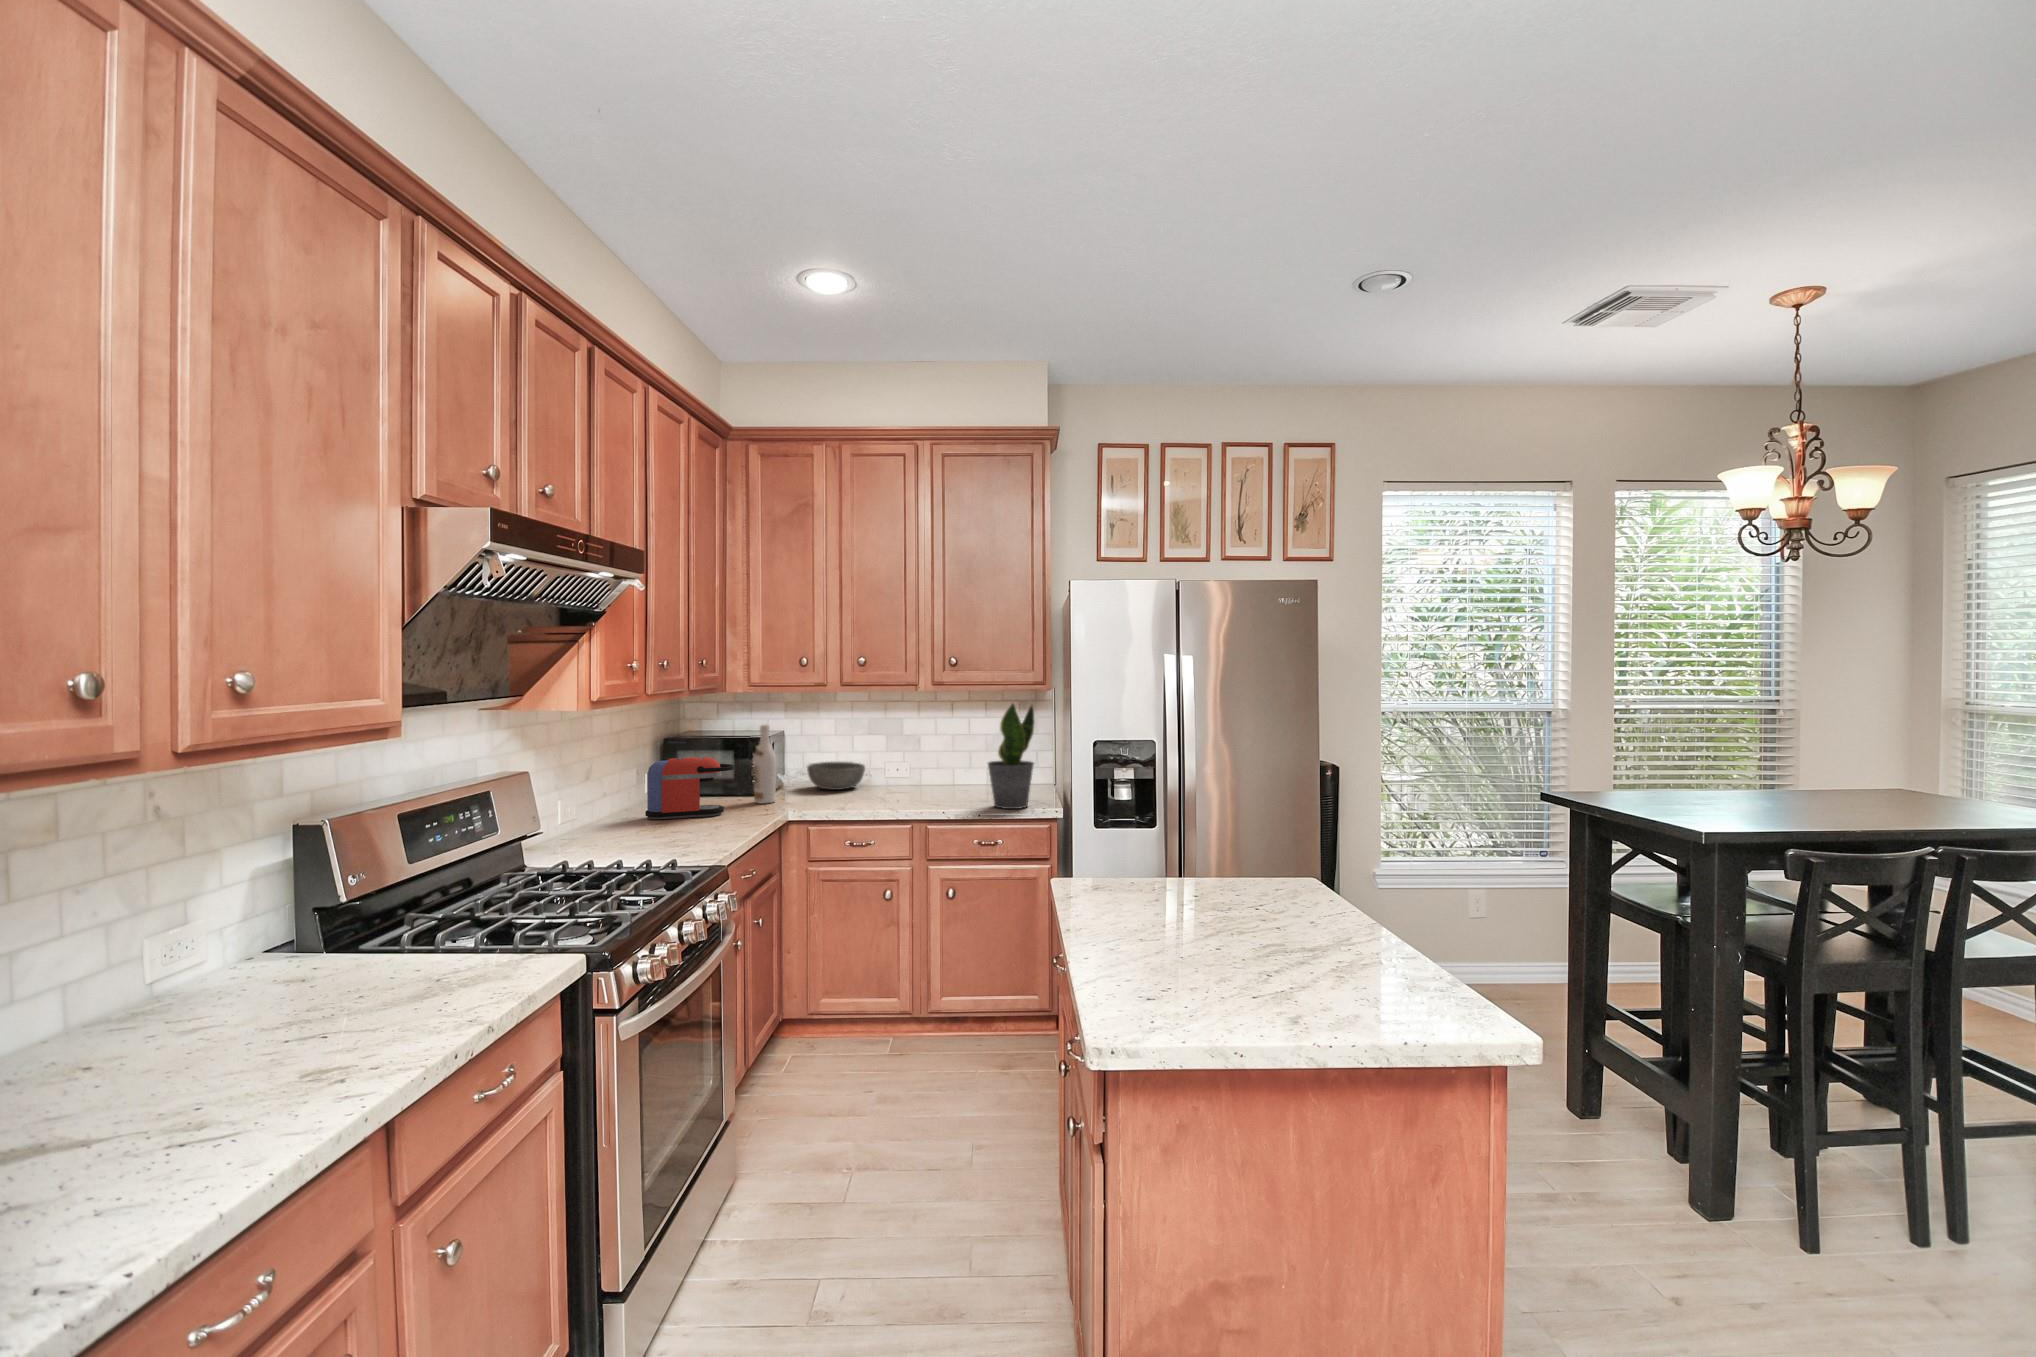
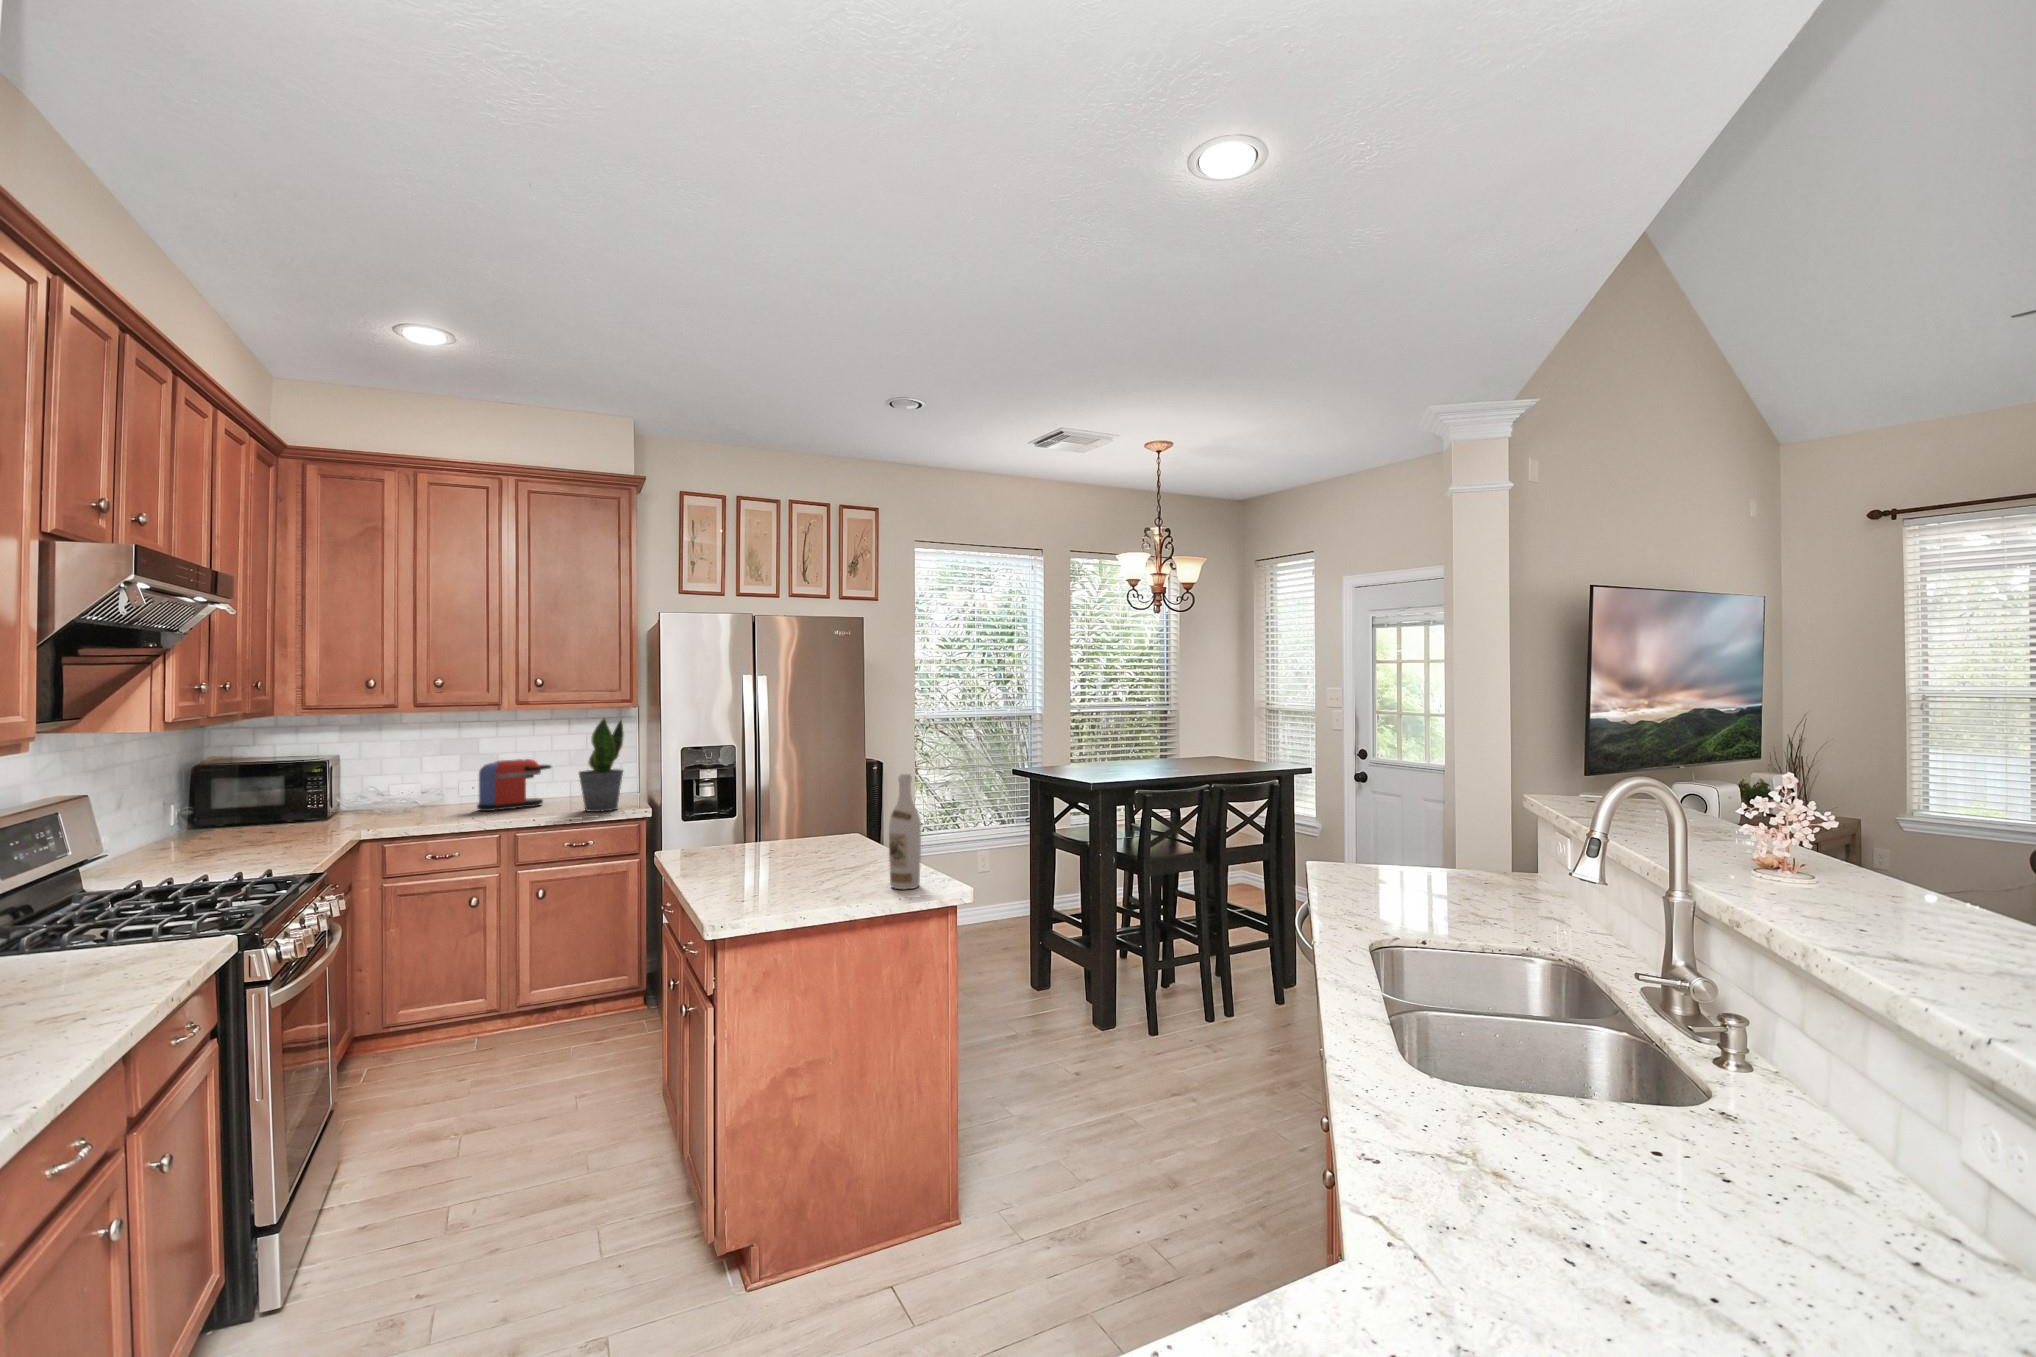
wine bottle: present [753,725,776,803] -> present [889,774,921,889]
coffee maker: present [645,757,734,819] -> present [477,759,551,811]
bowl: present [807,762,865,790] -> none [373,782,440,809]

